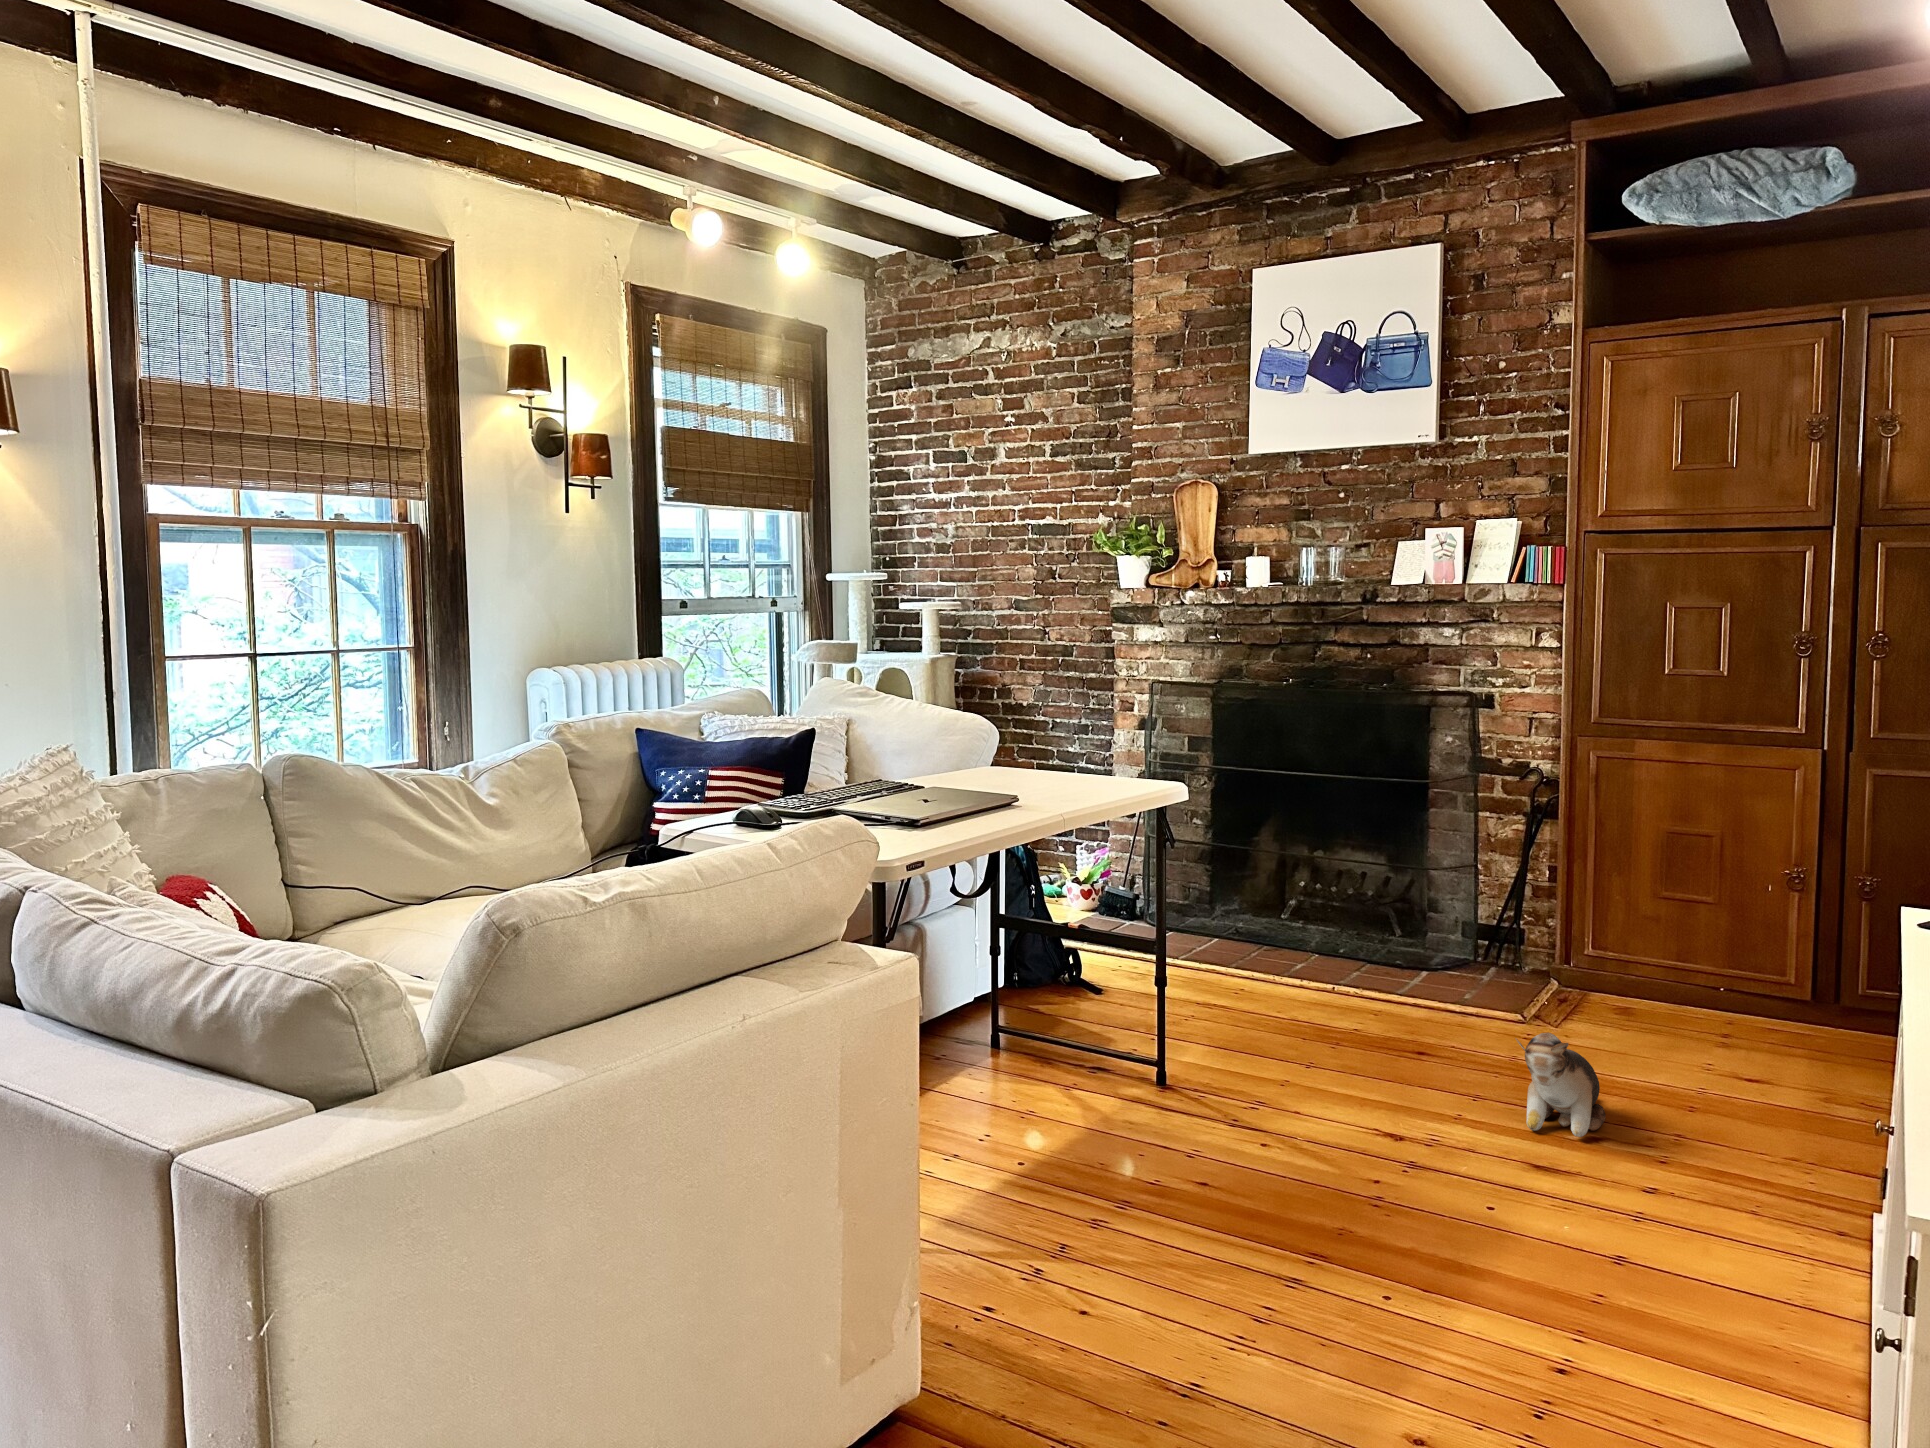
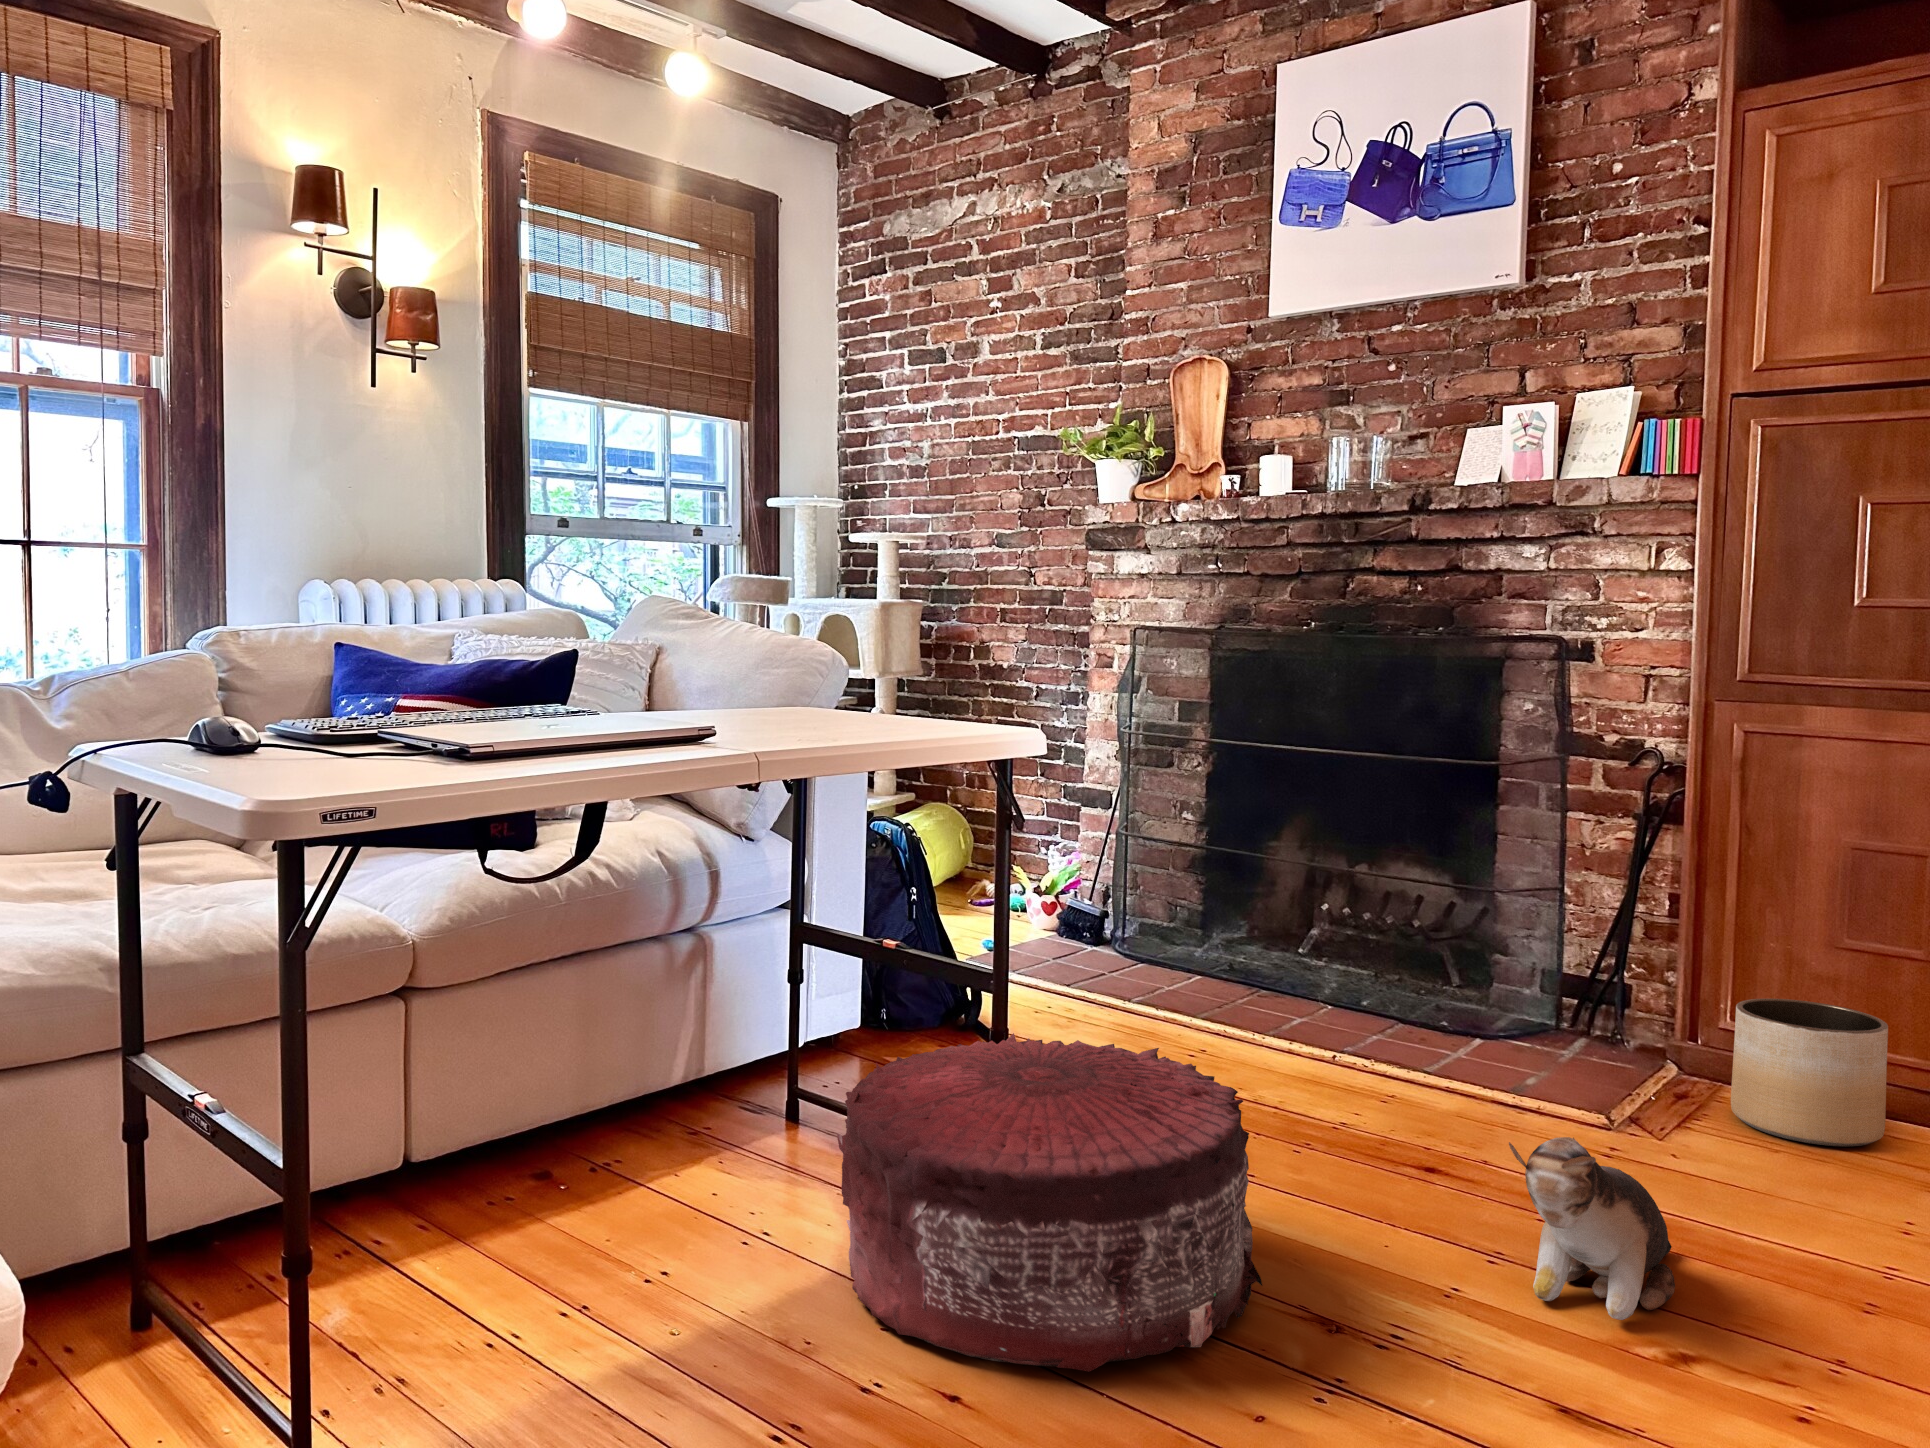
planter: none [1601,935,1698,1028] -> present [1731,999,1888,1147]
pouf: none [1113,991,1376,1186] -> present [837,1033,1262,1372]

